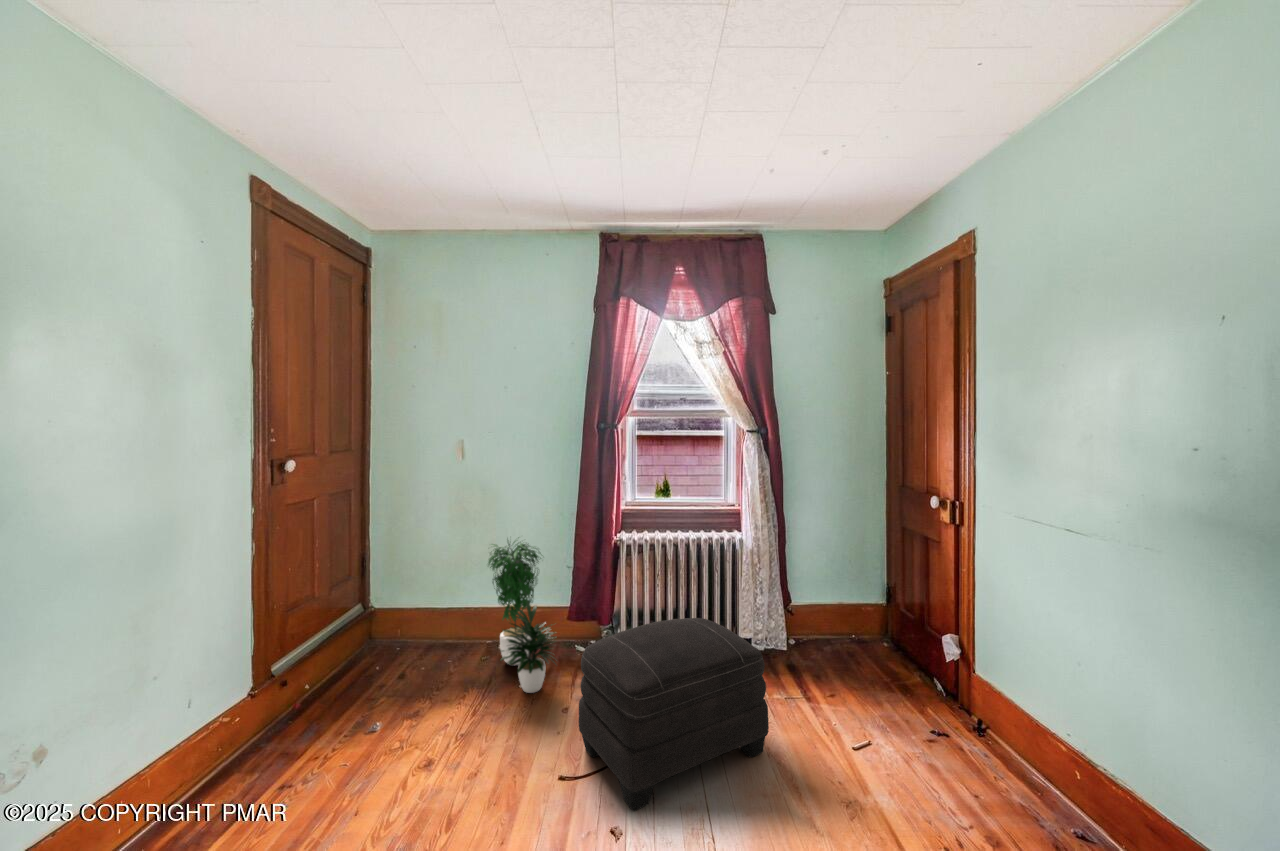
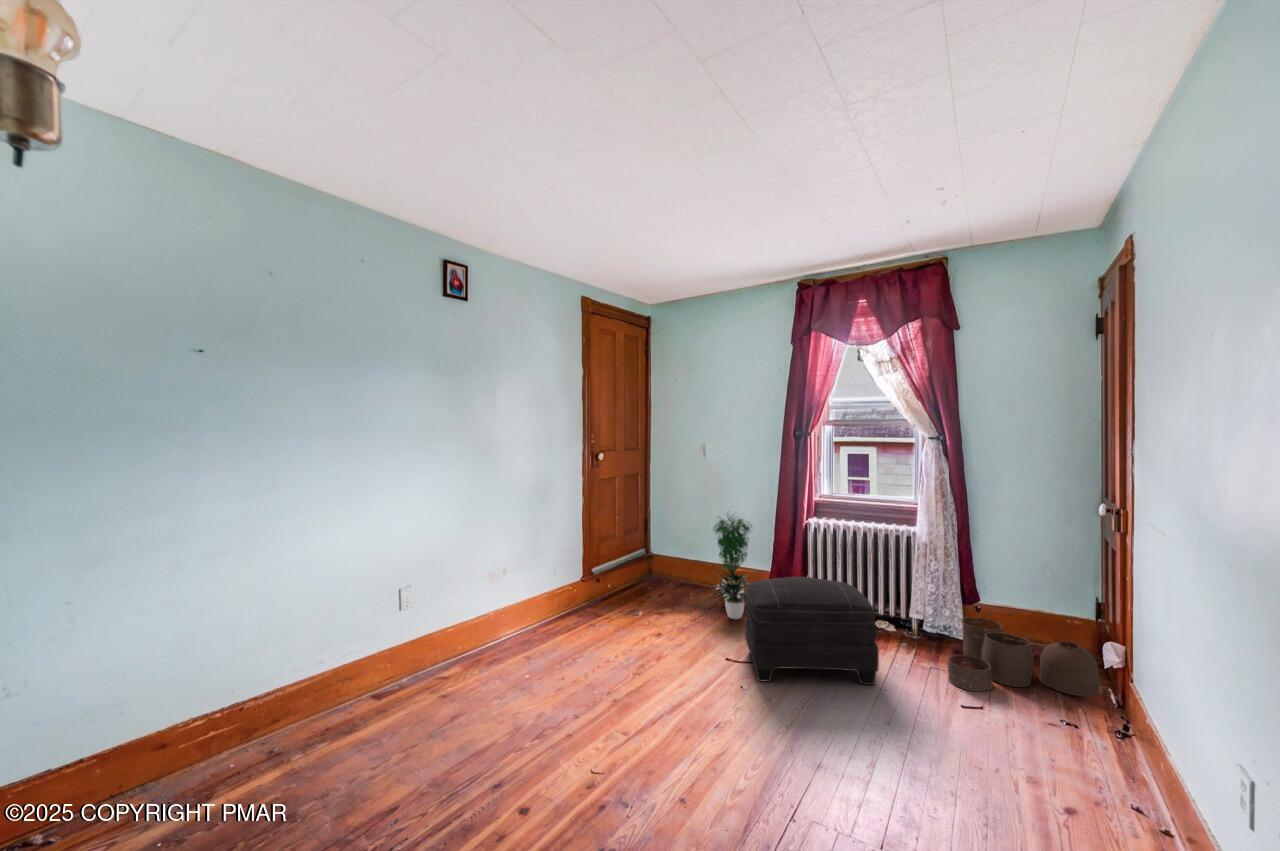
woven basket: none [797,618,927,721] -> present [948,613,1100,697]

